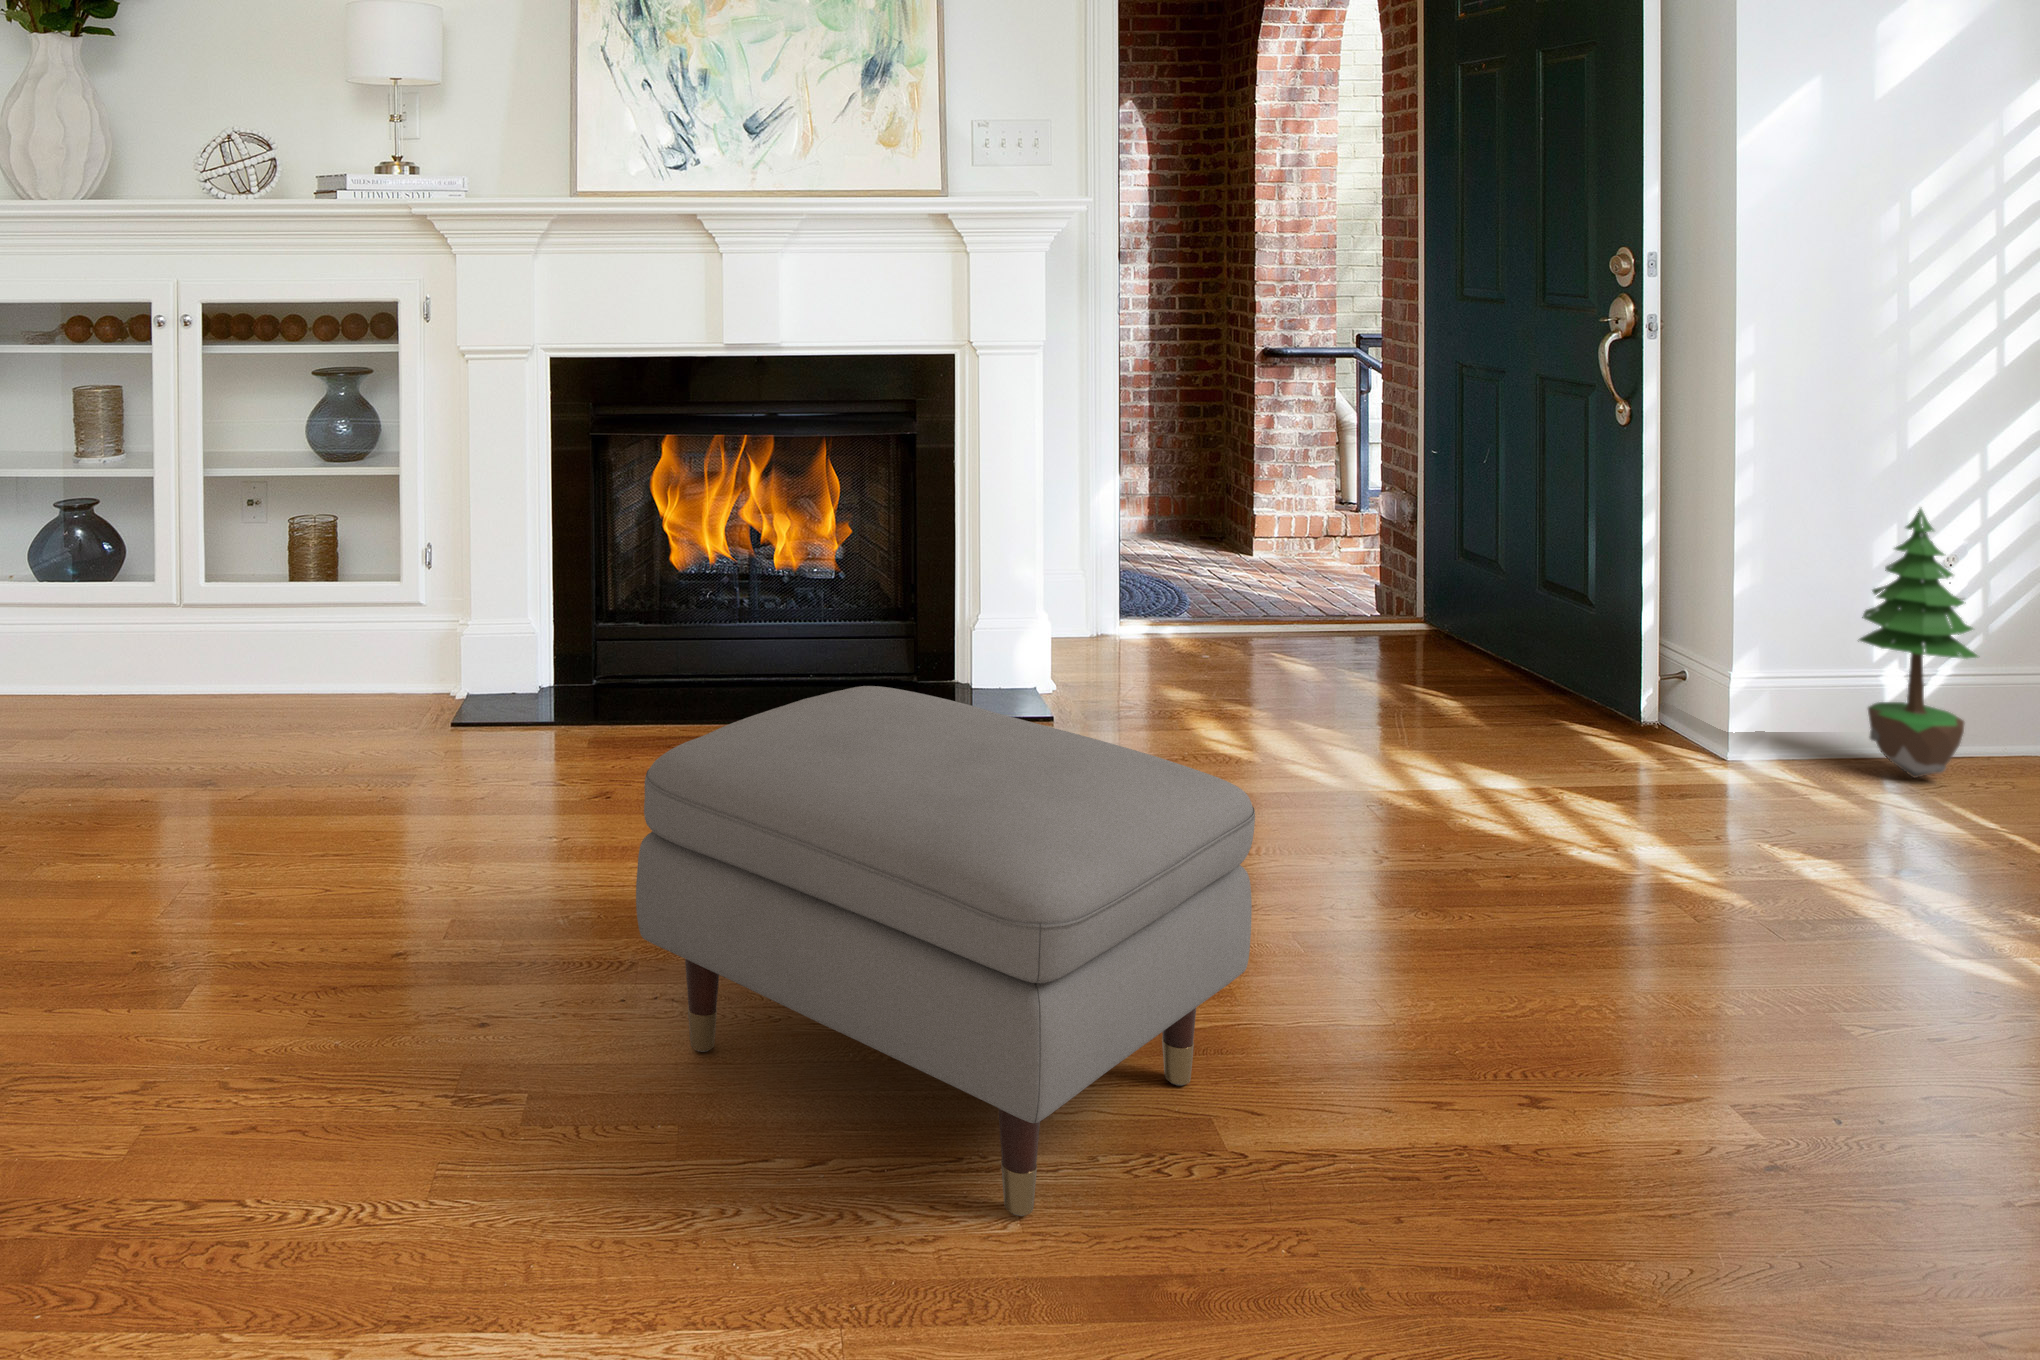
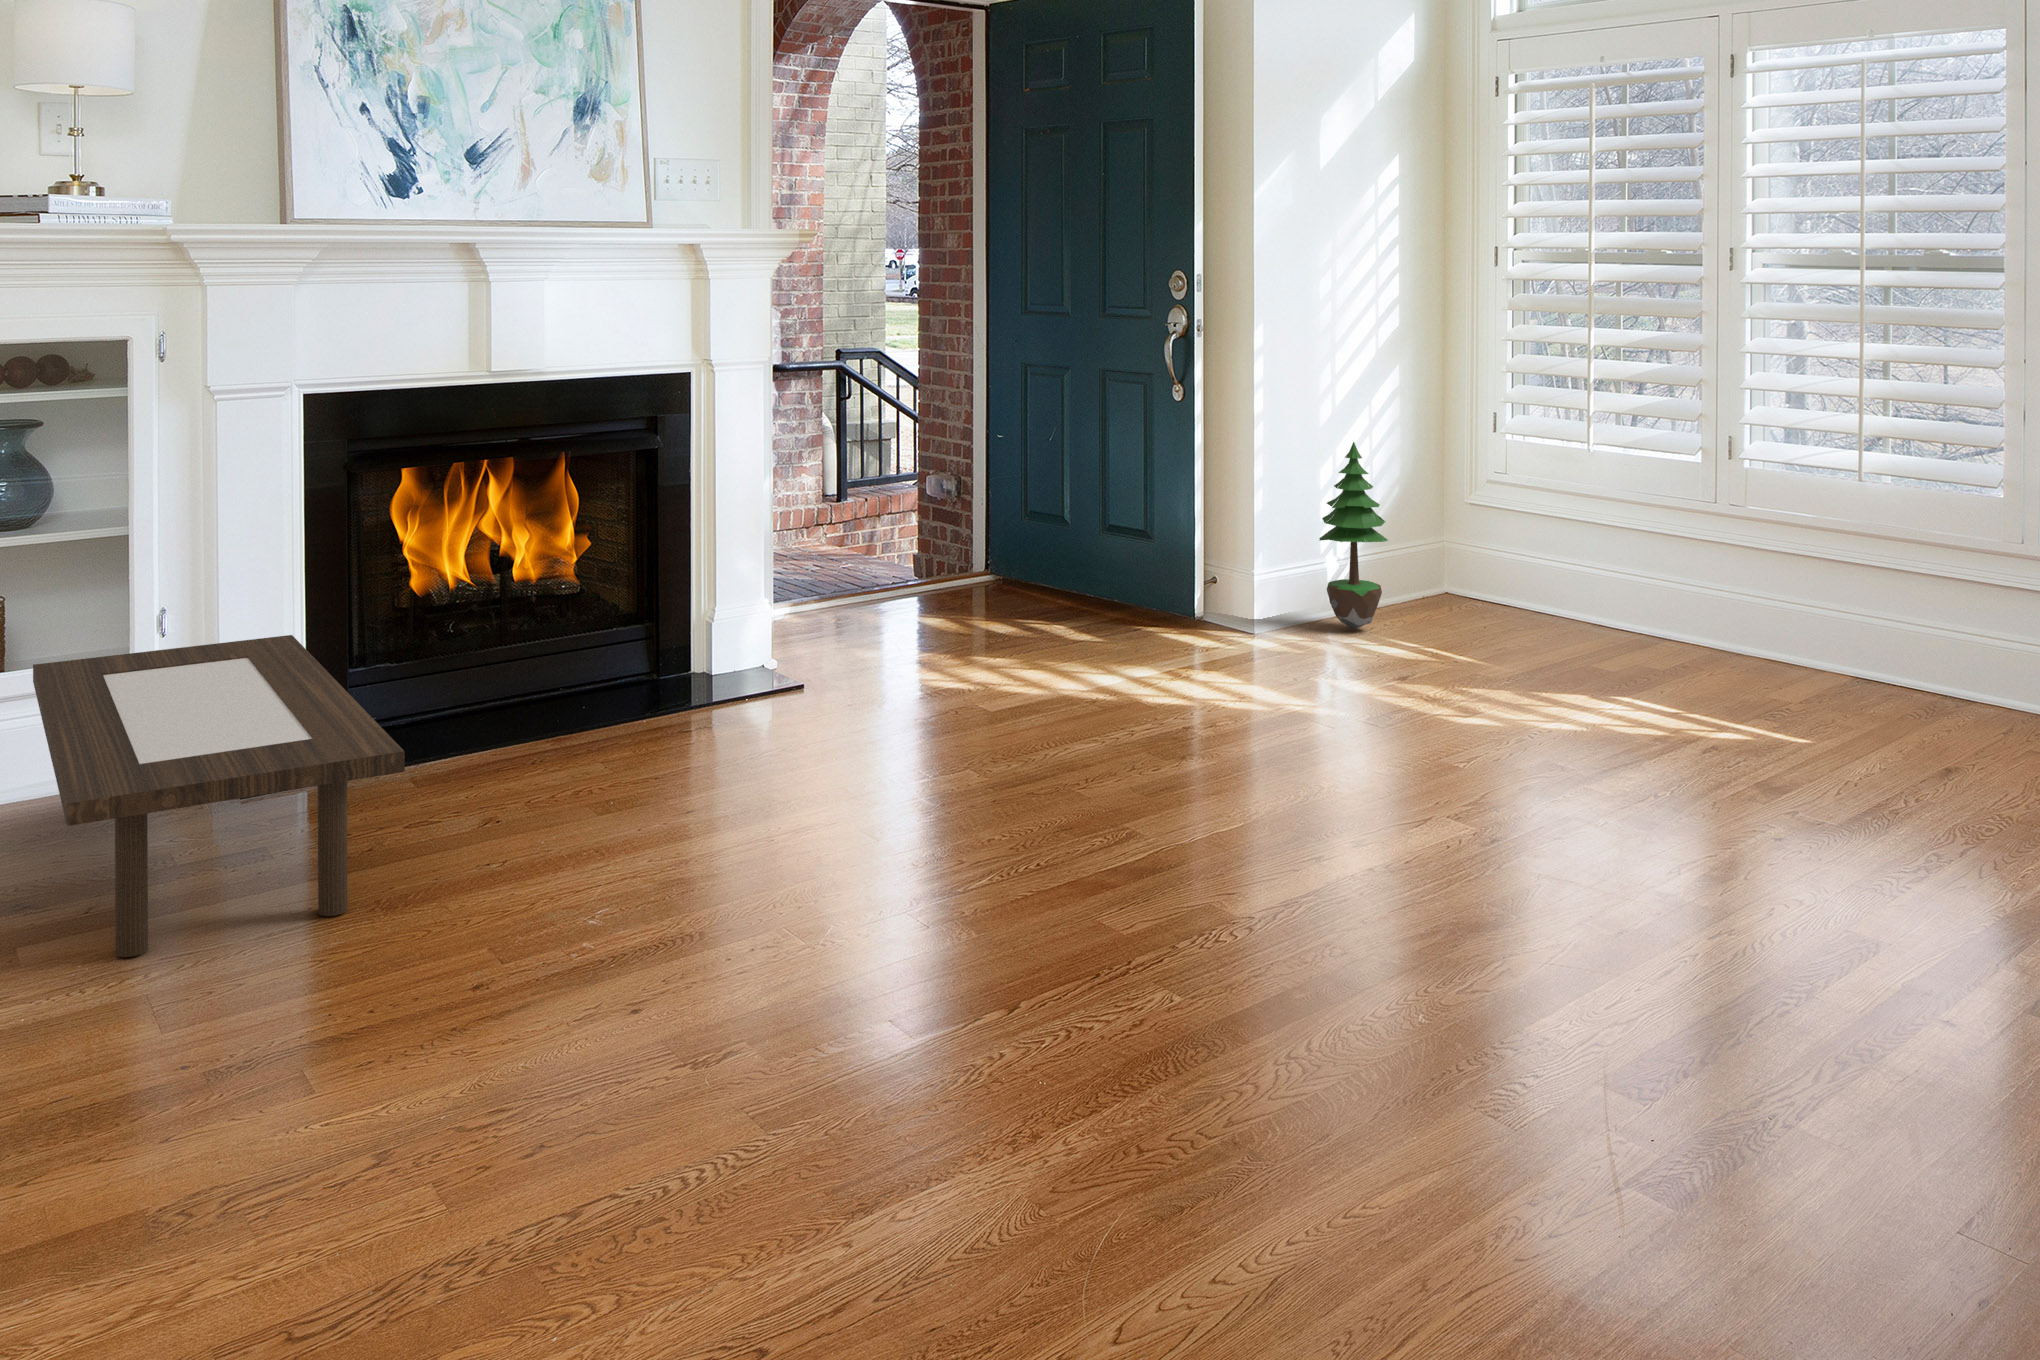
coffee table: none [157,574,536,848] -> present [33,635,405,957]
ottoman: present [636,686,1255,1216] -> none [782,643,1229,998]

